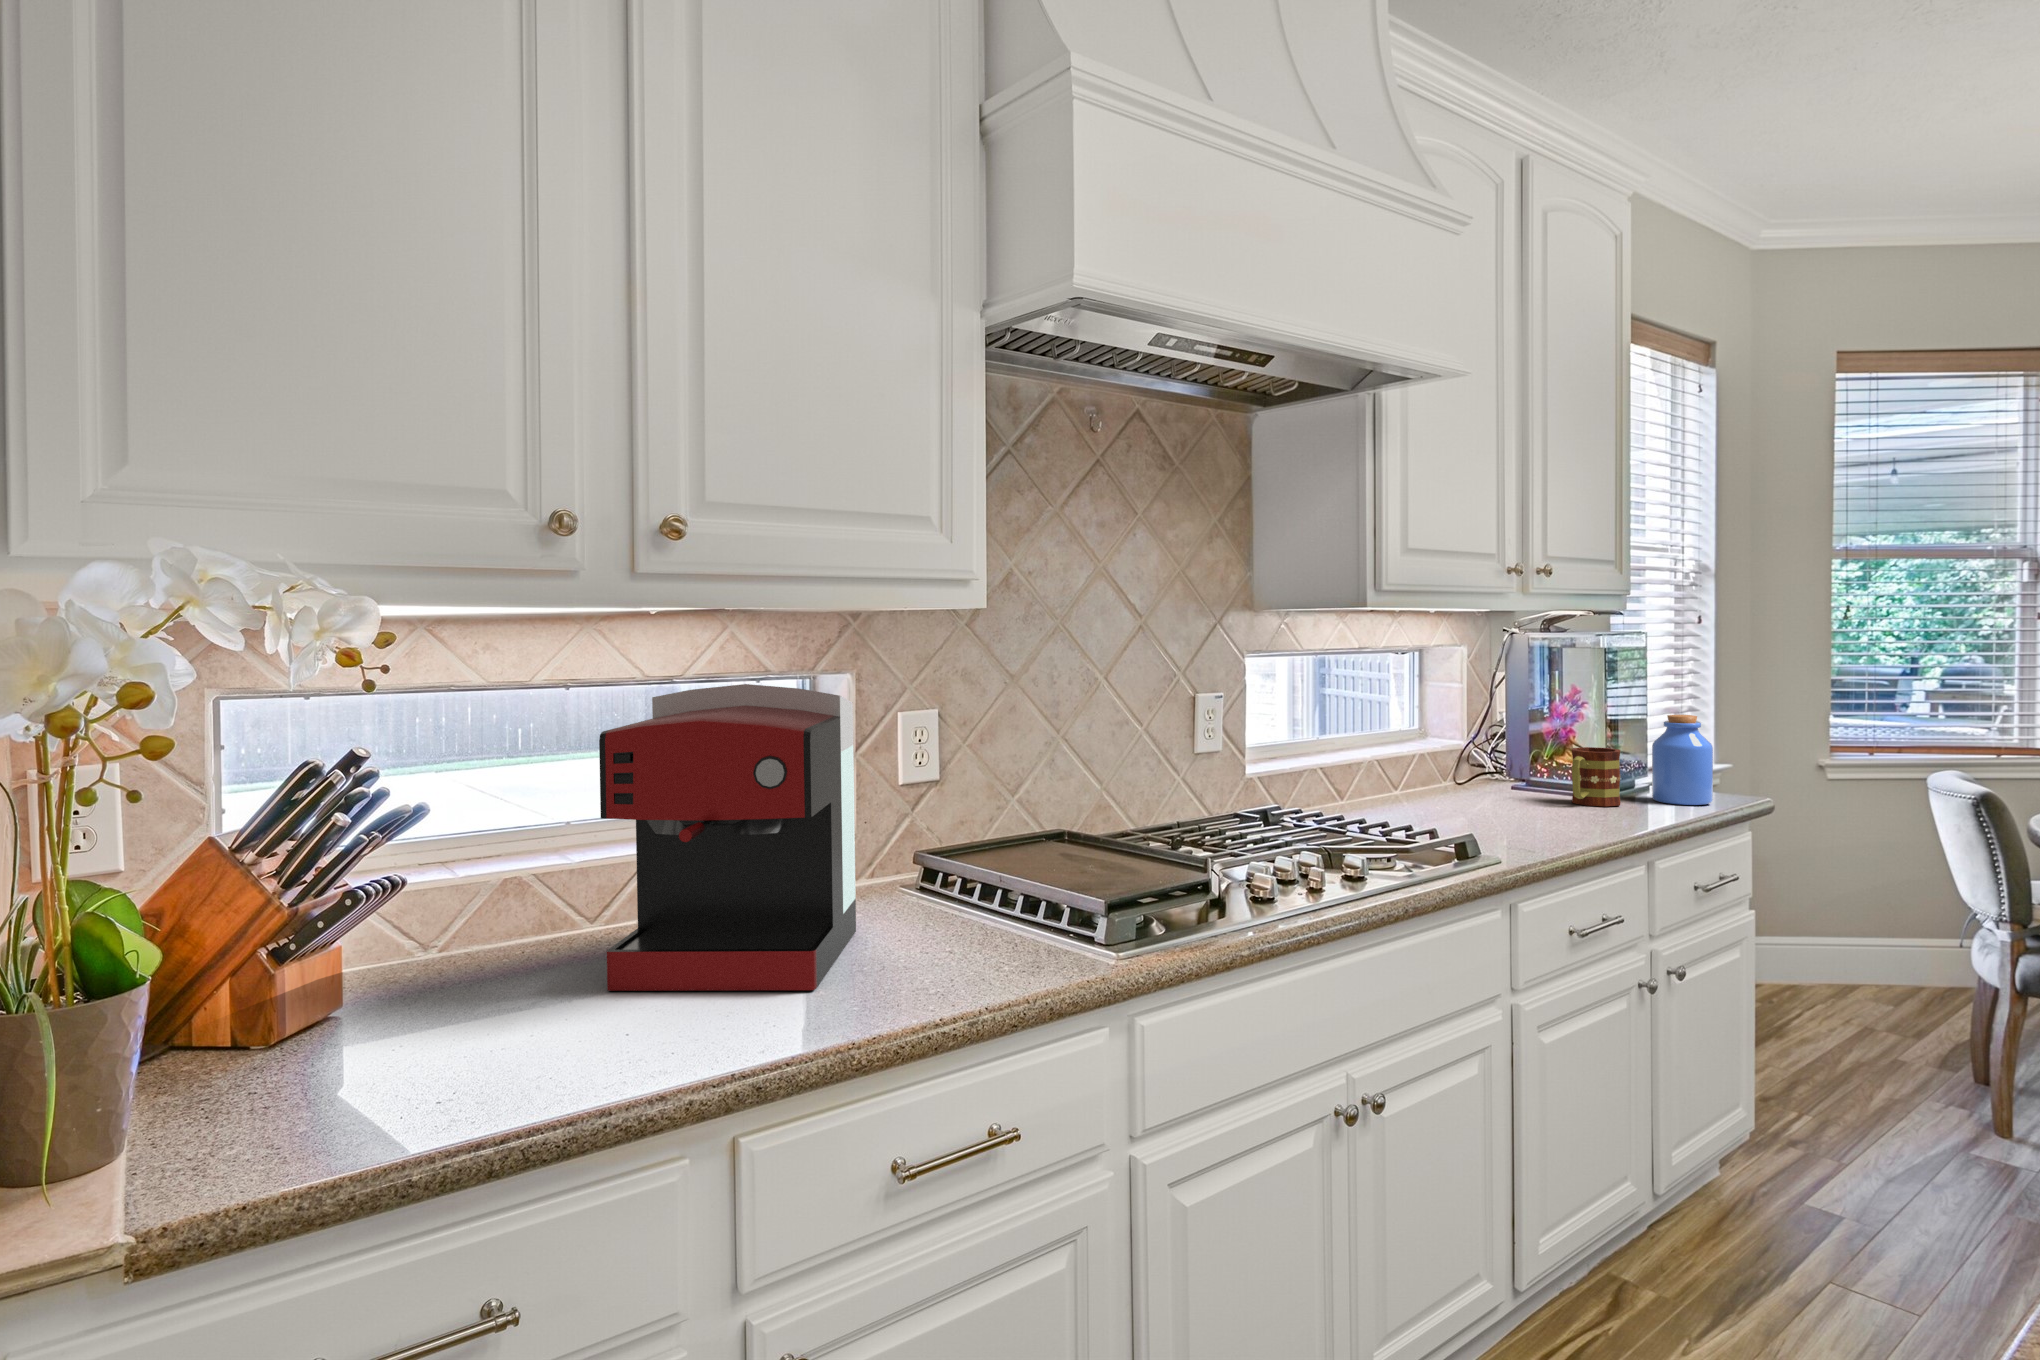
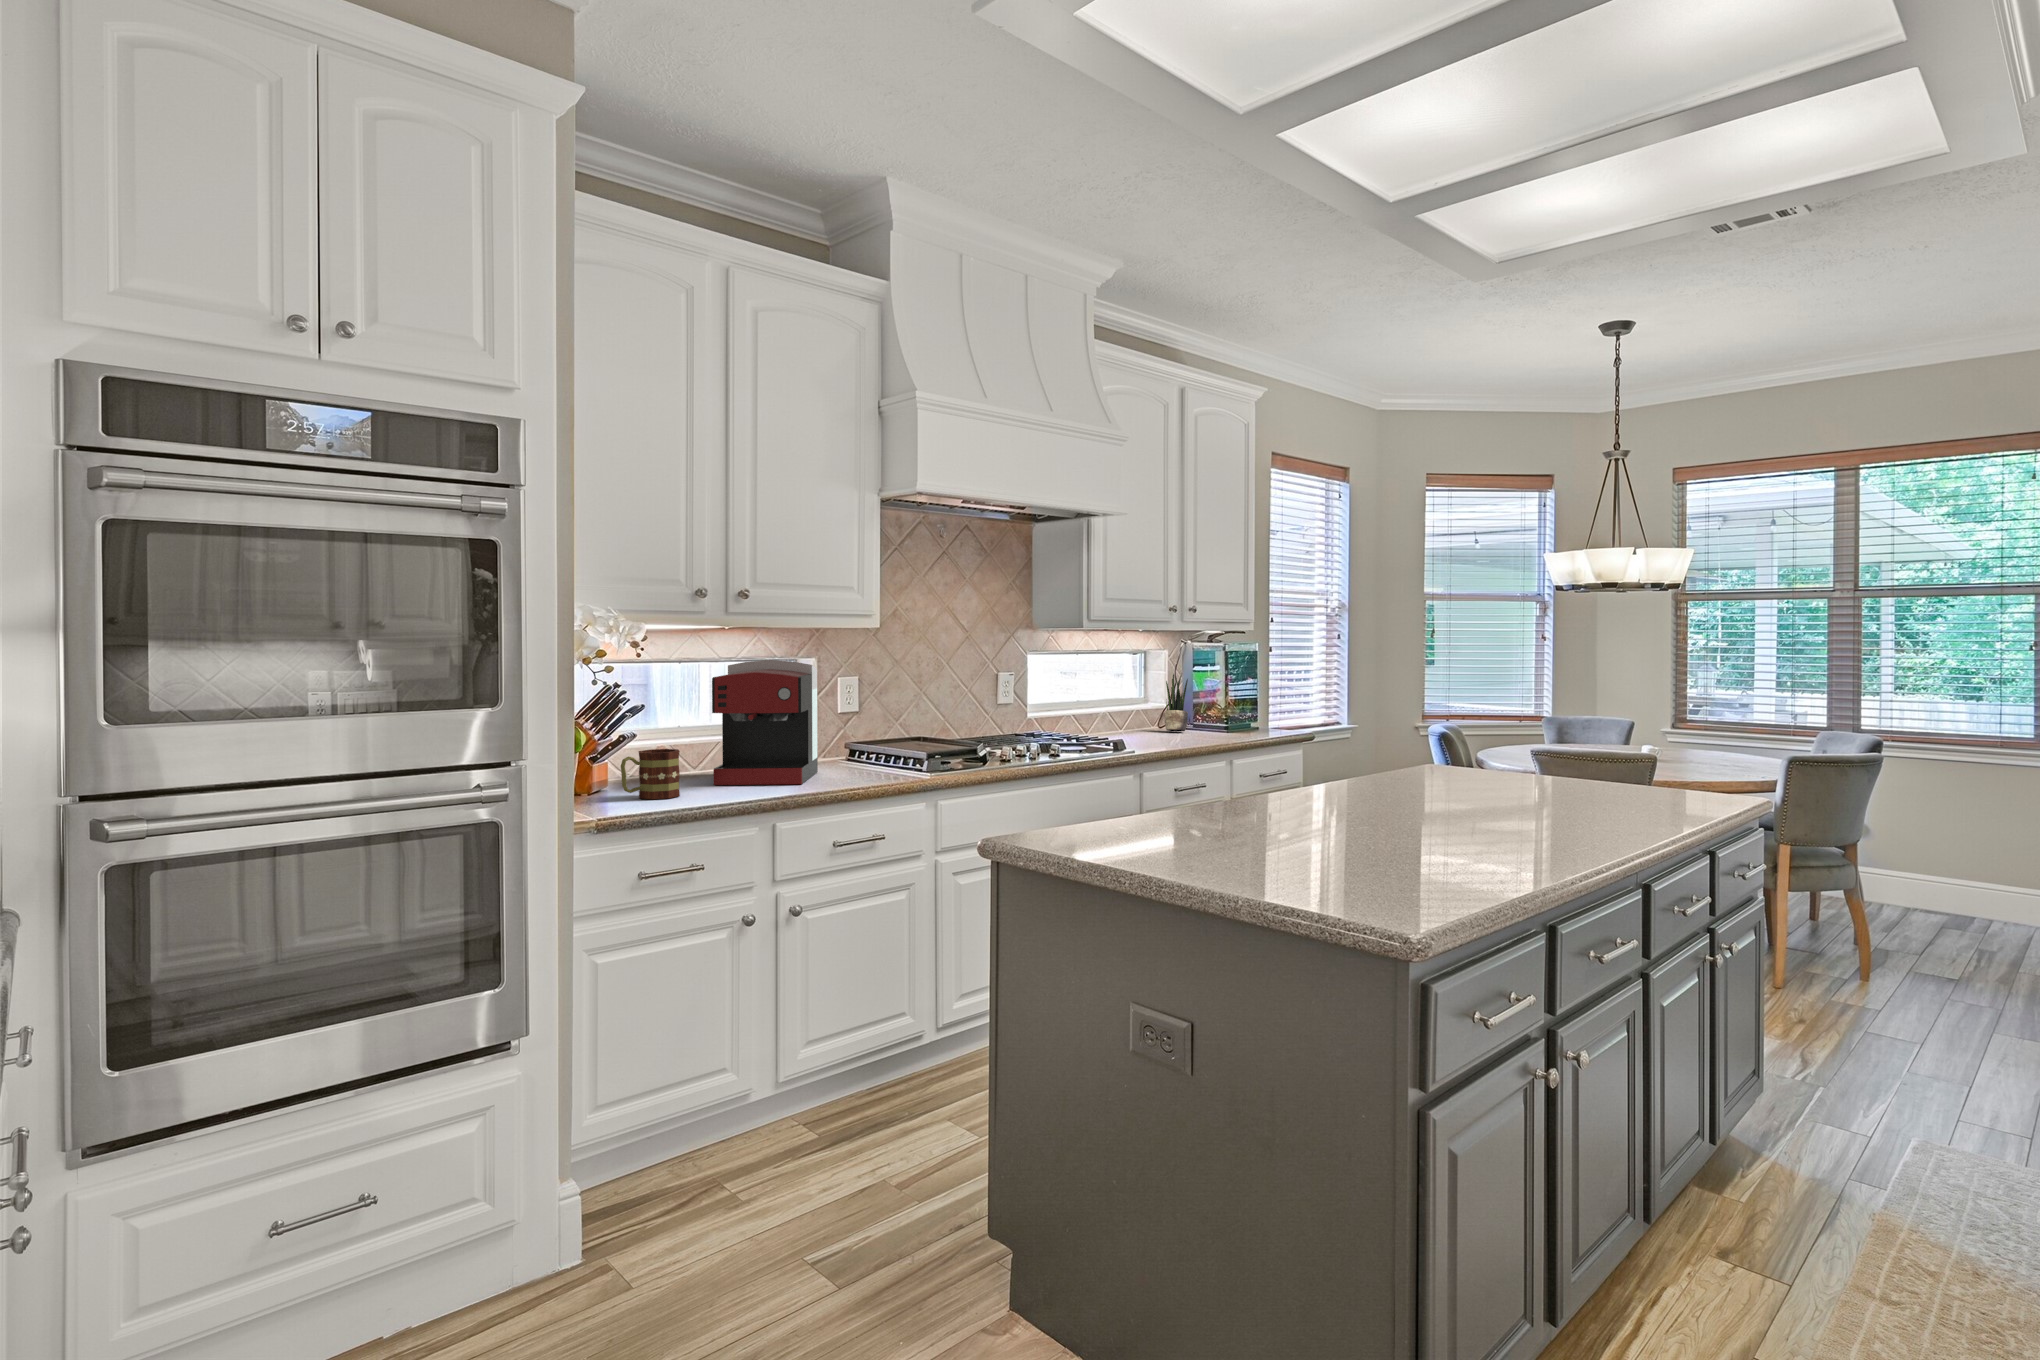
potted plant: none [1472,687,1515,791] -> present [1164,674,1188,731]
jar: present [1652,715,1713,805] -> none [1259,688,1289,737]
mug: present [1572,747,1621,807] -> present [621,749,680,799]

